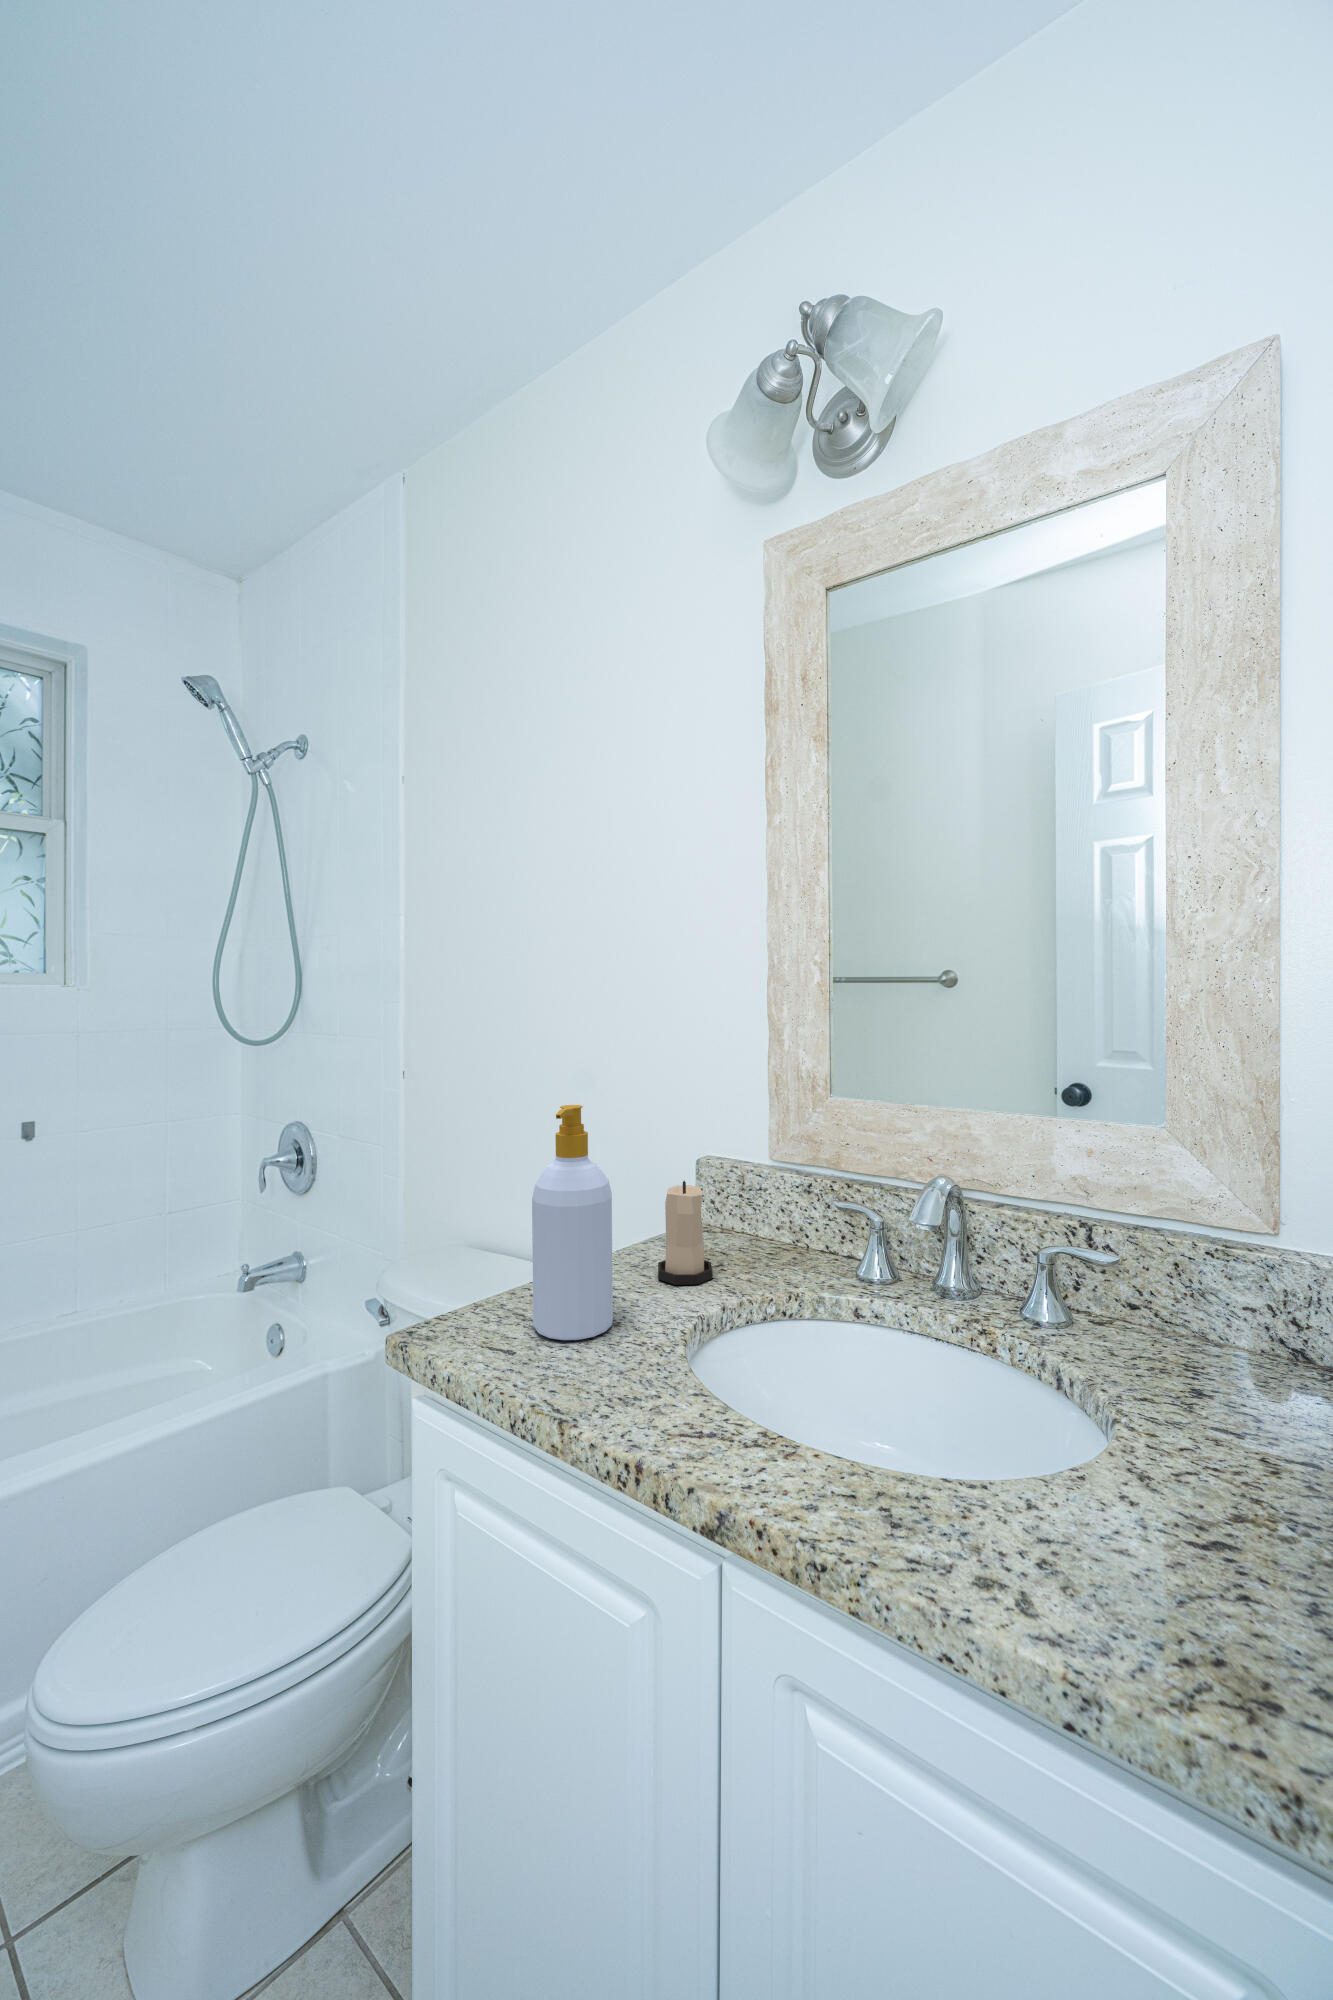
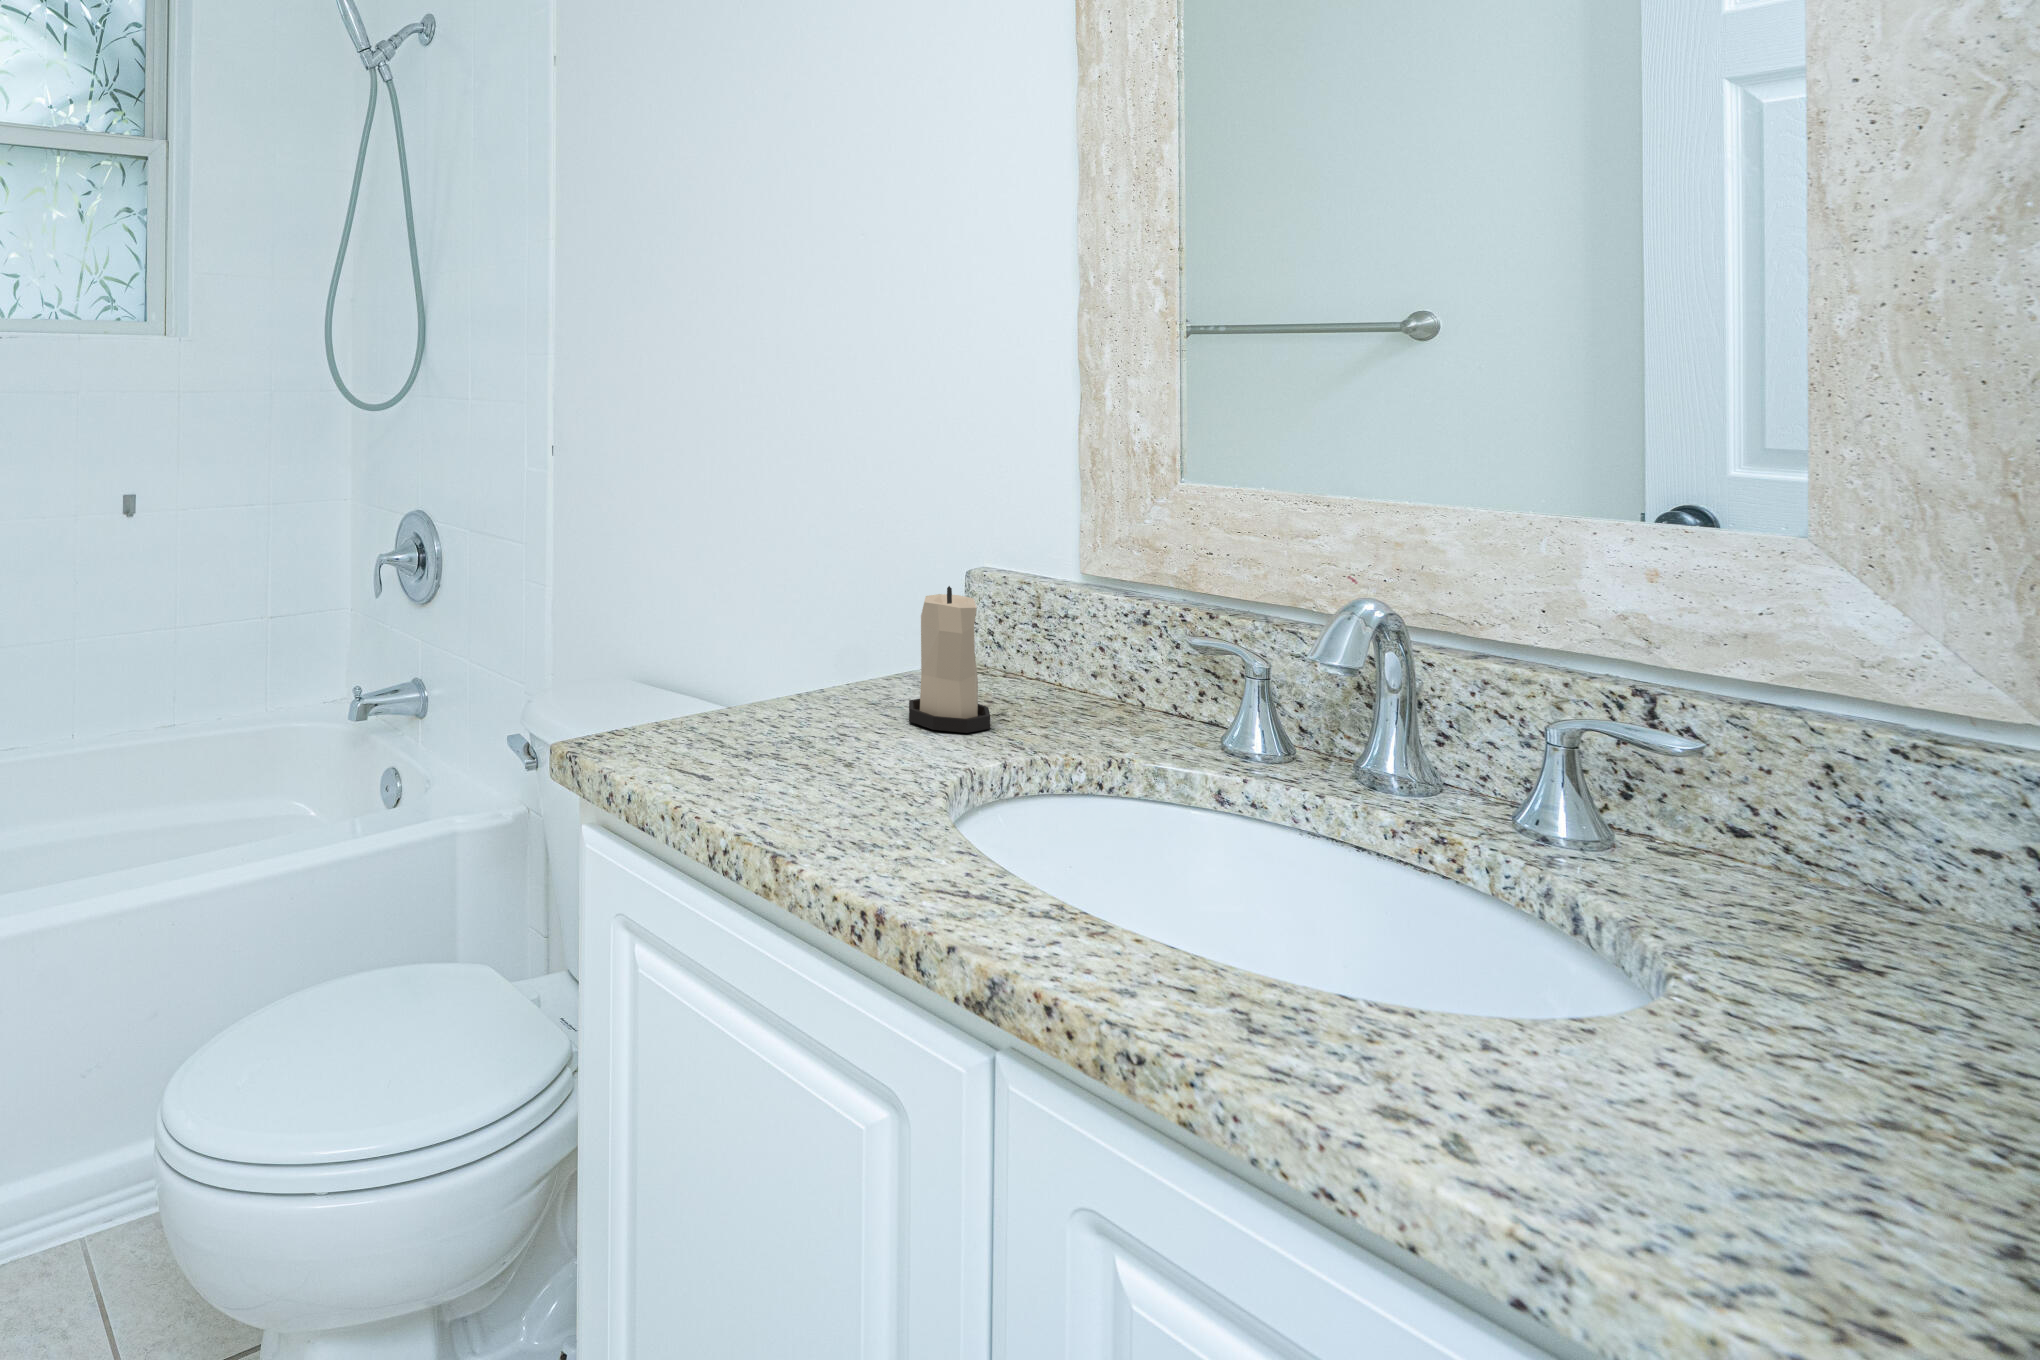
soap bottle: present [532,1105,613,1340] -> none [735,462,844,774]

